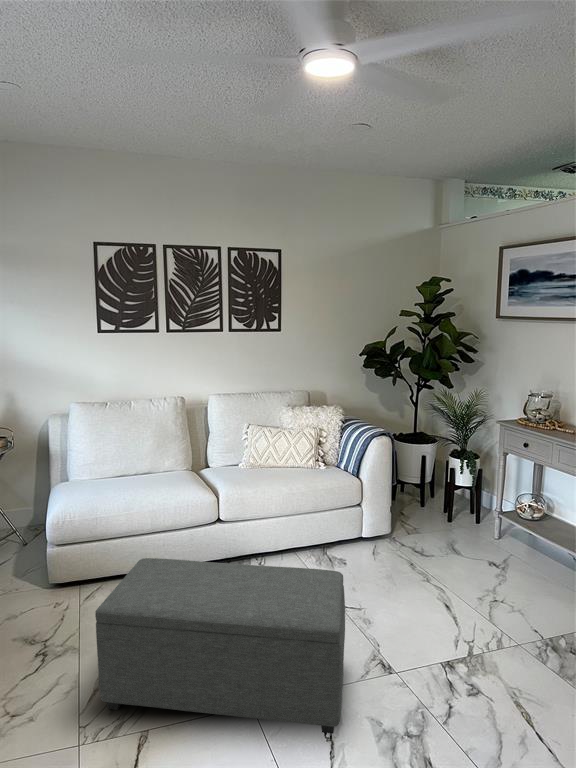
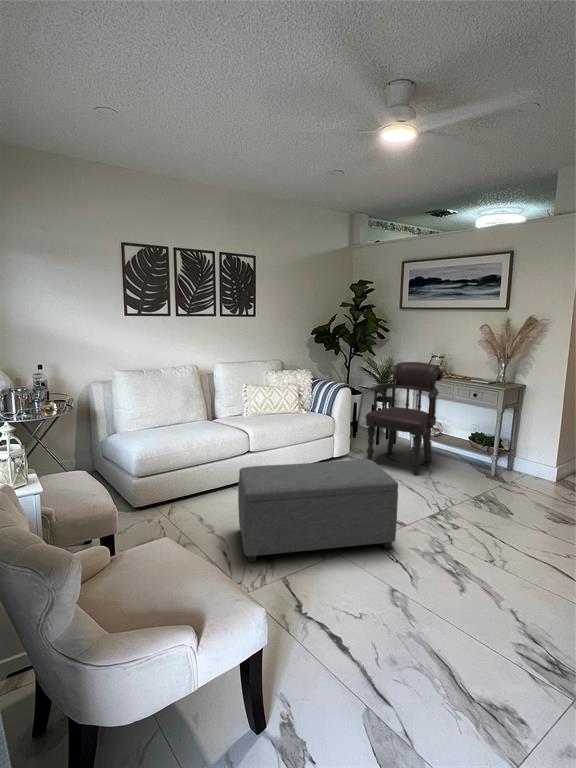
armchair: none [405,403,537,588] -> present [366,362,443,475]

